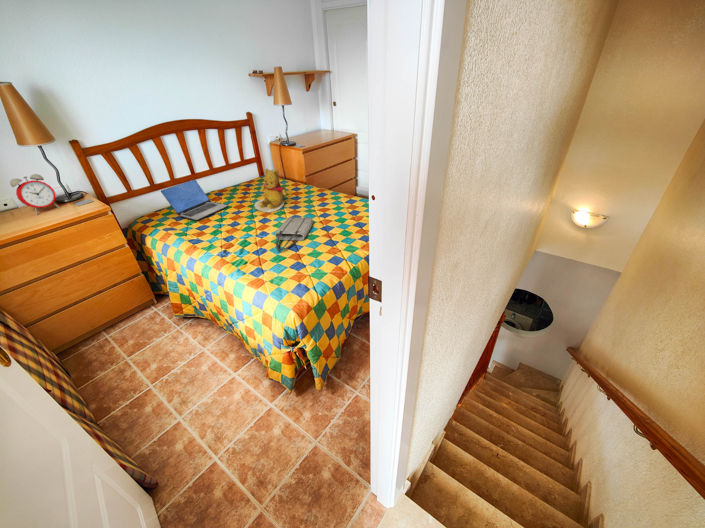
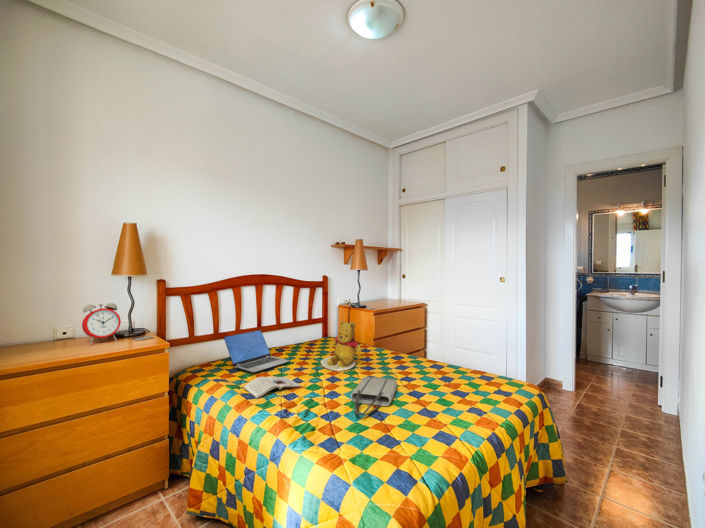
magazine: none [190,222,238,243] -> present [244,377,301,399]

